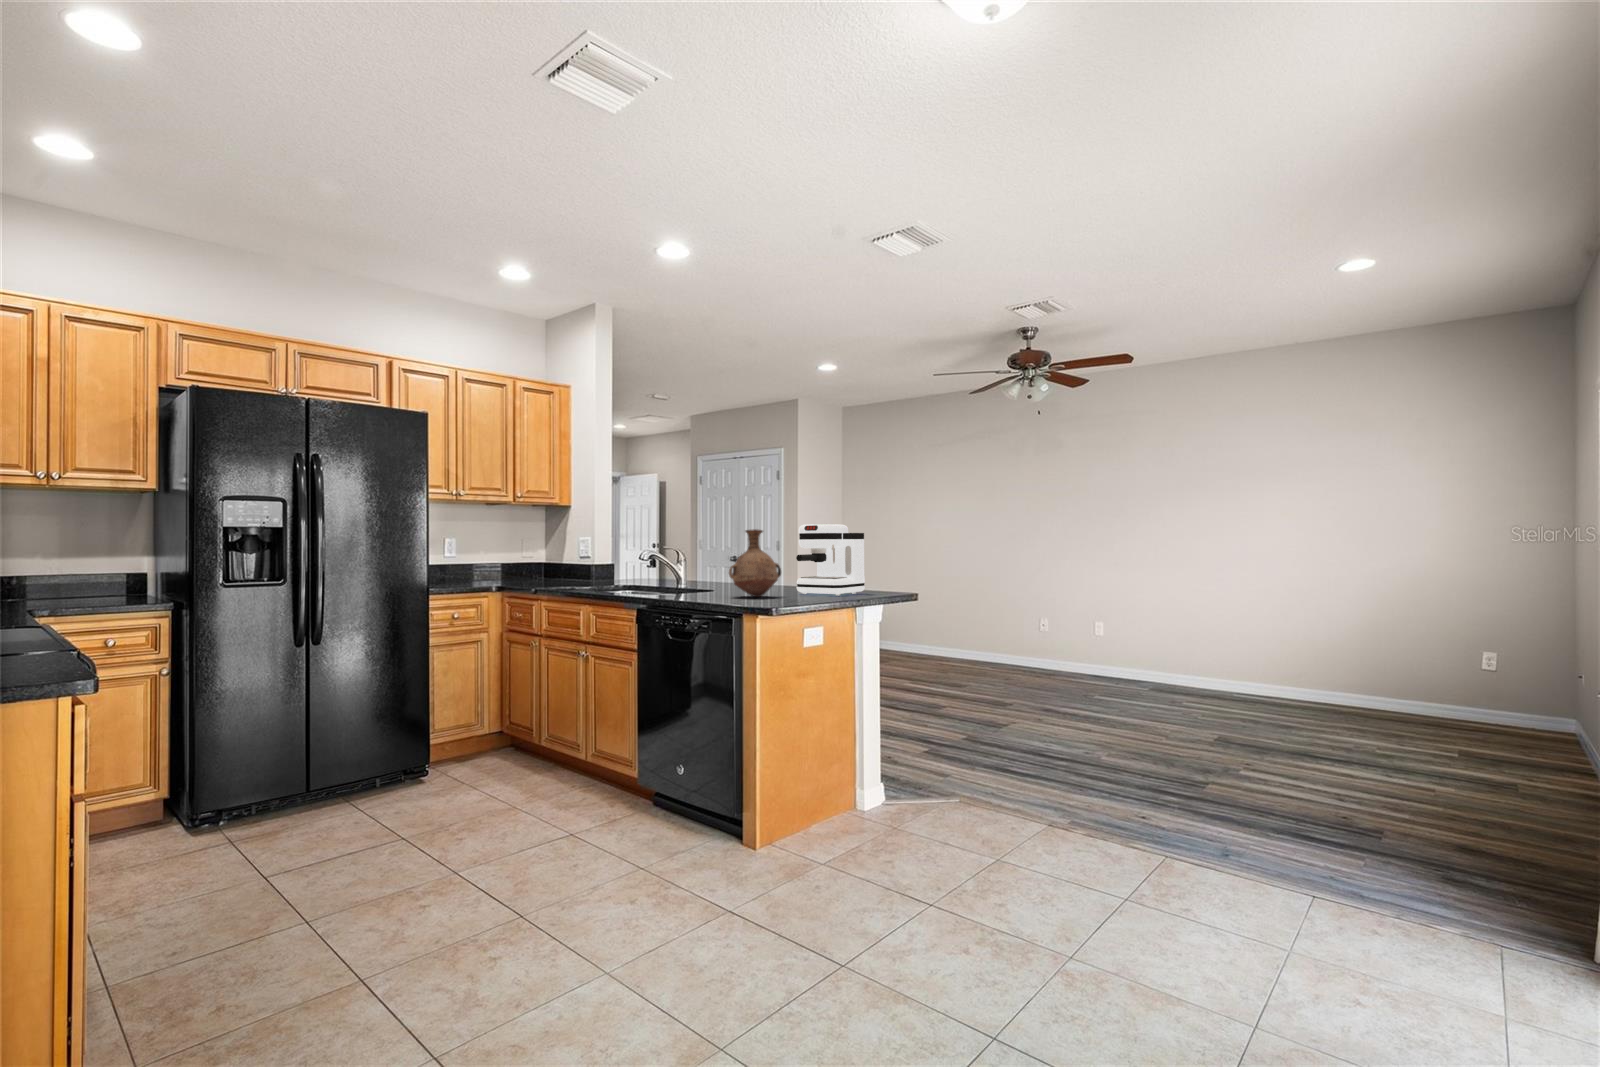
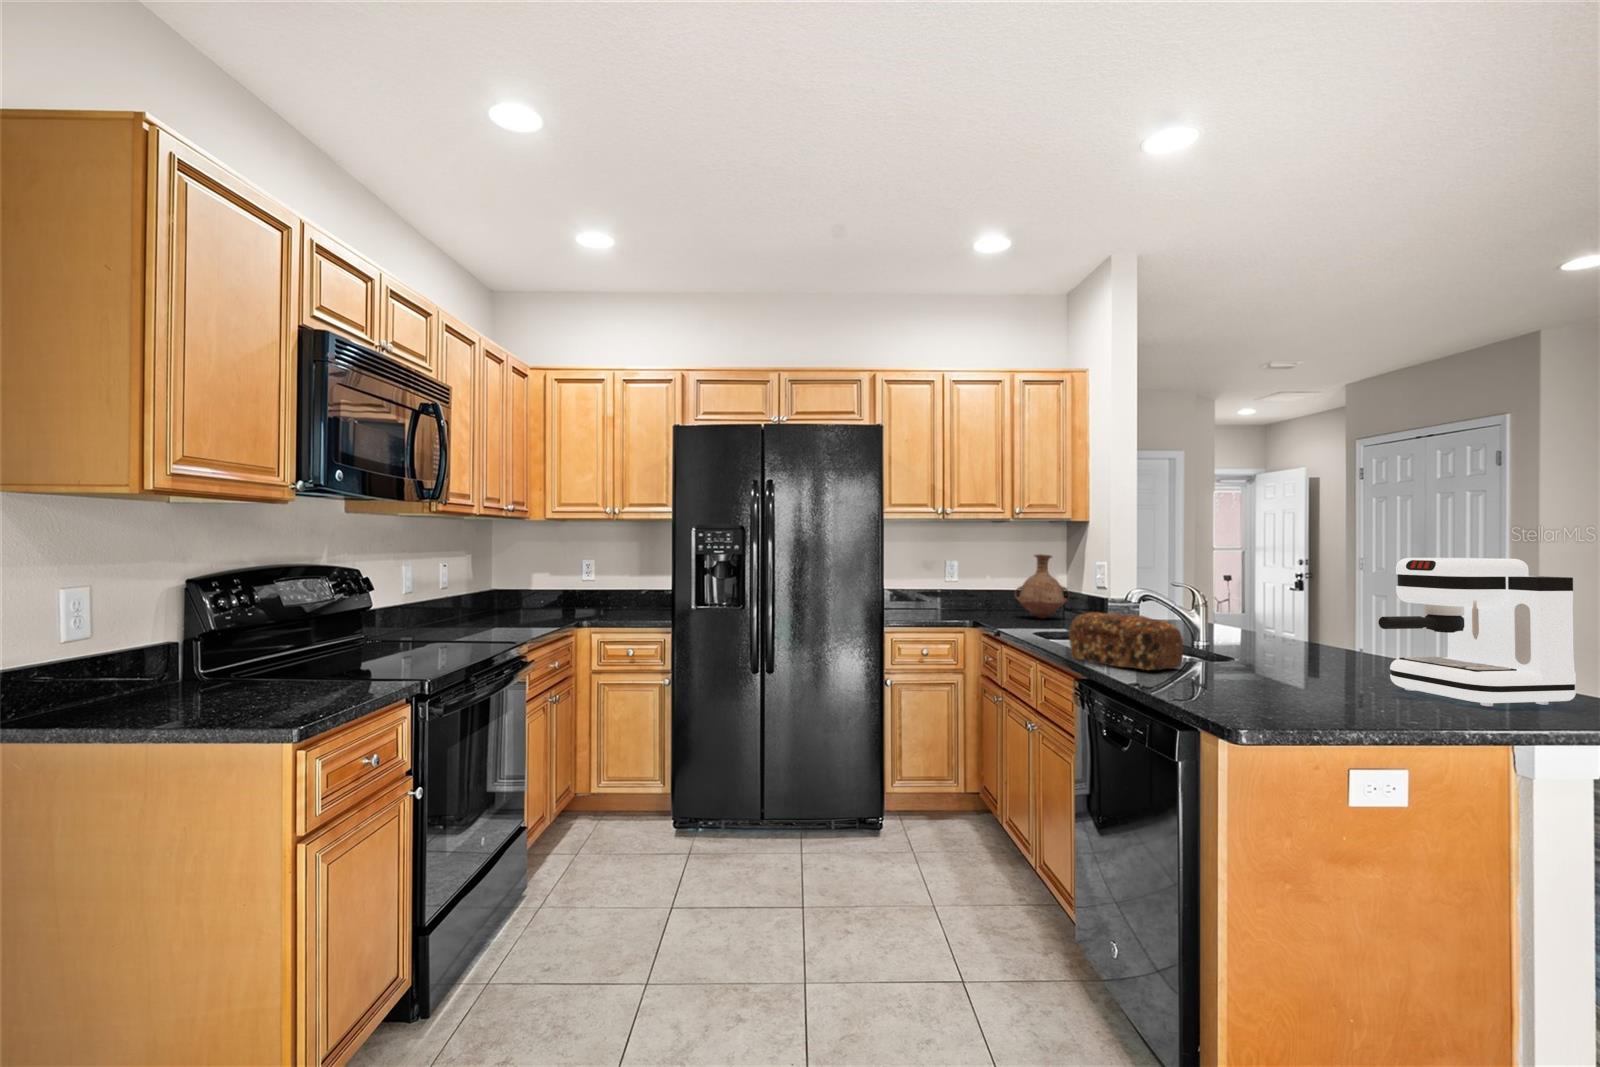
vase: present [729,529,781,597] -> present [1015,555,1070,618]
bread loaf: none [628,563,697,596] -> present [1069,612,1183,670]

